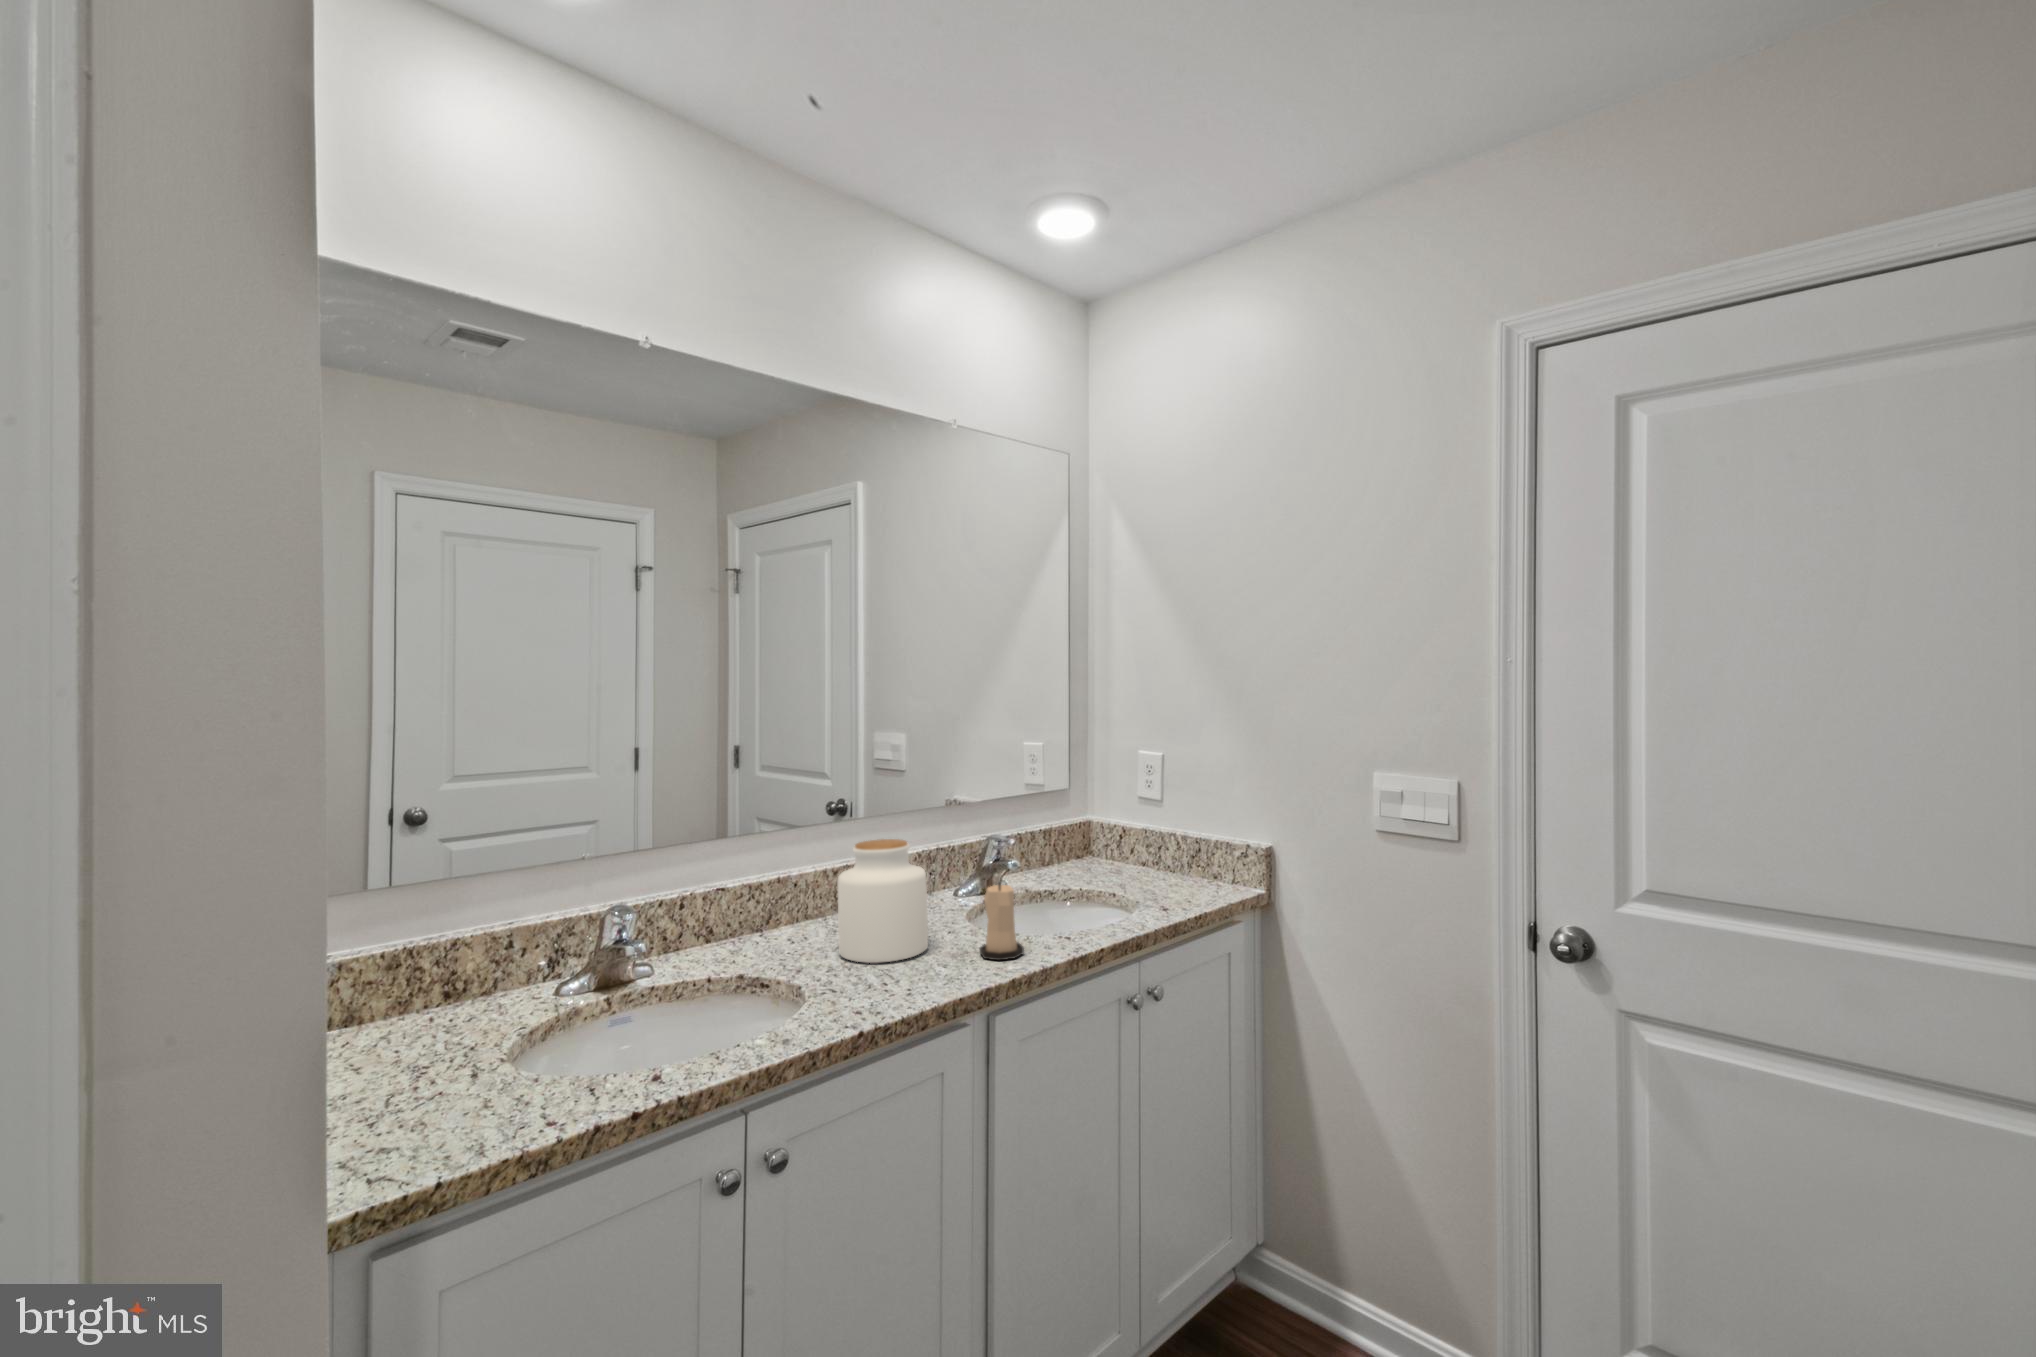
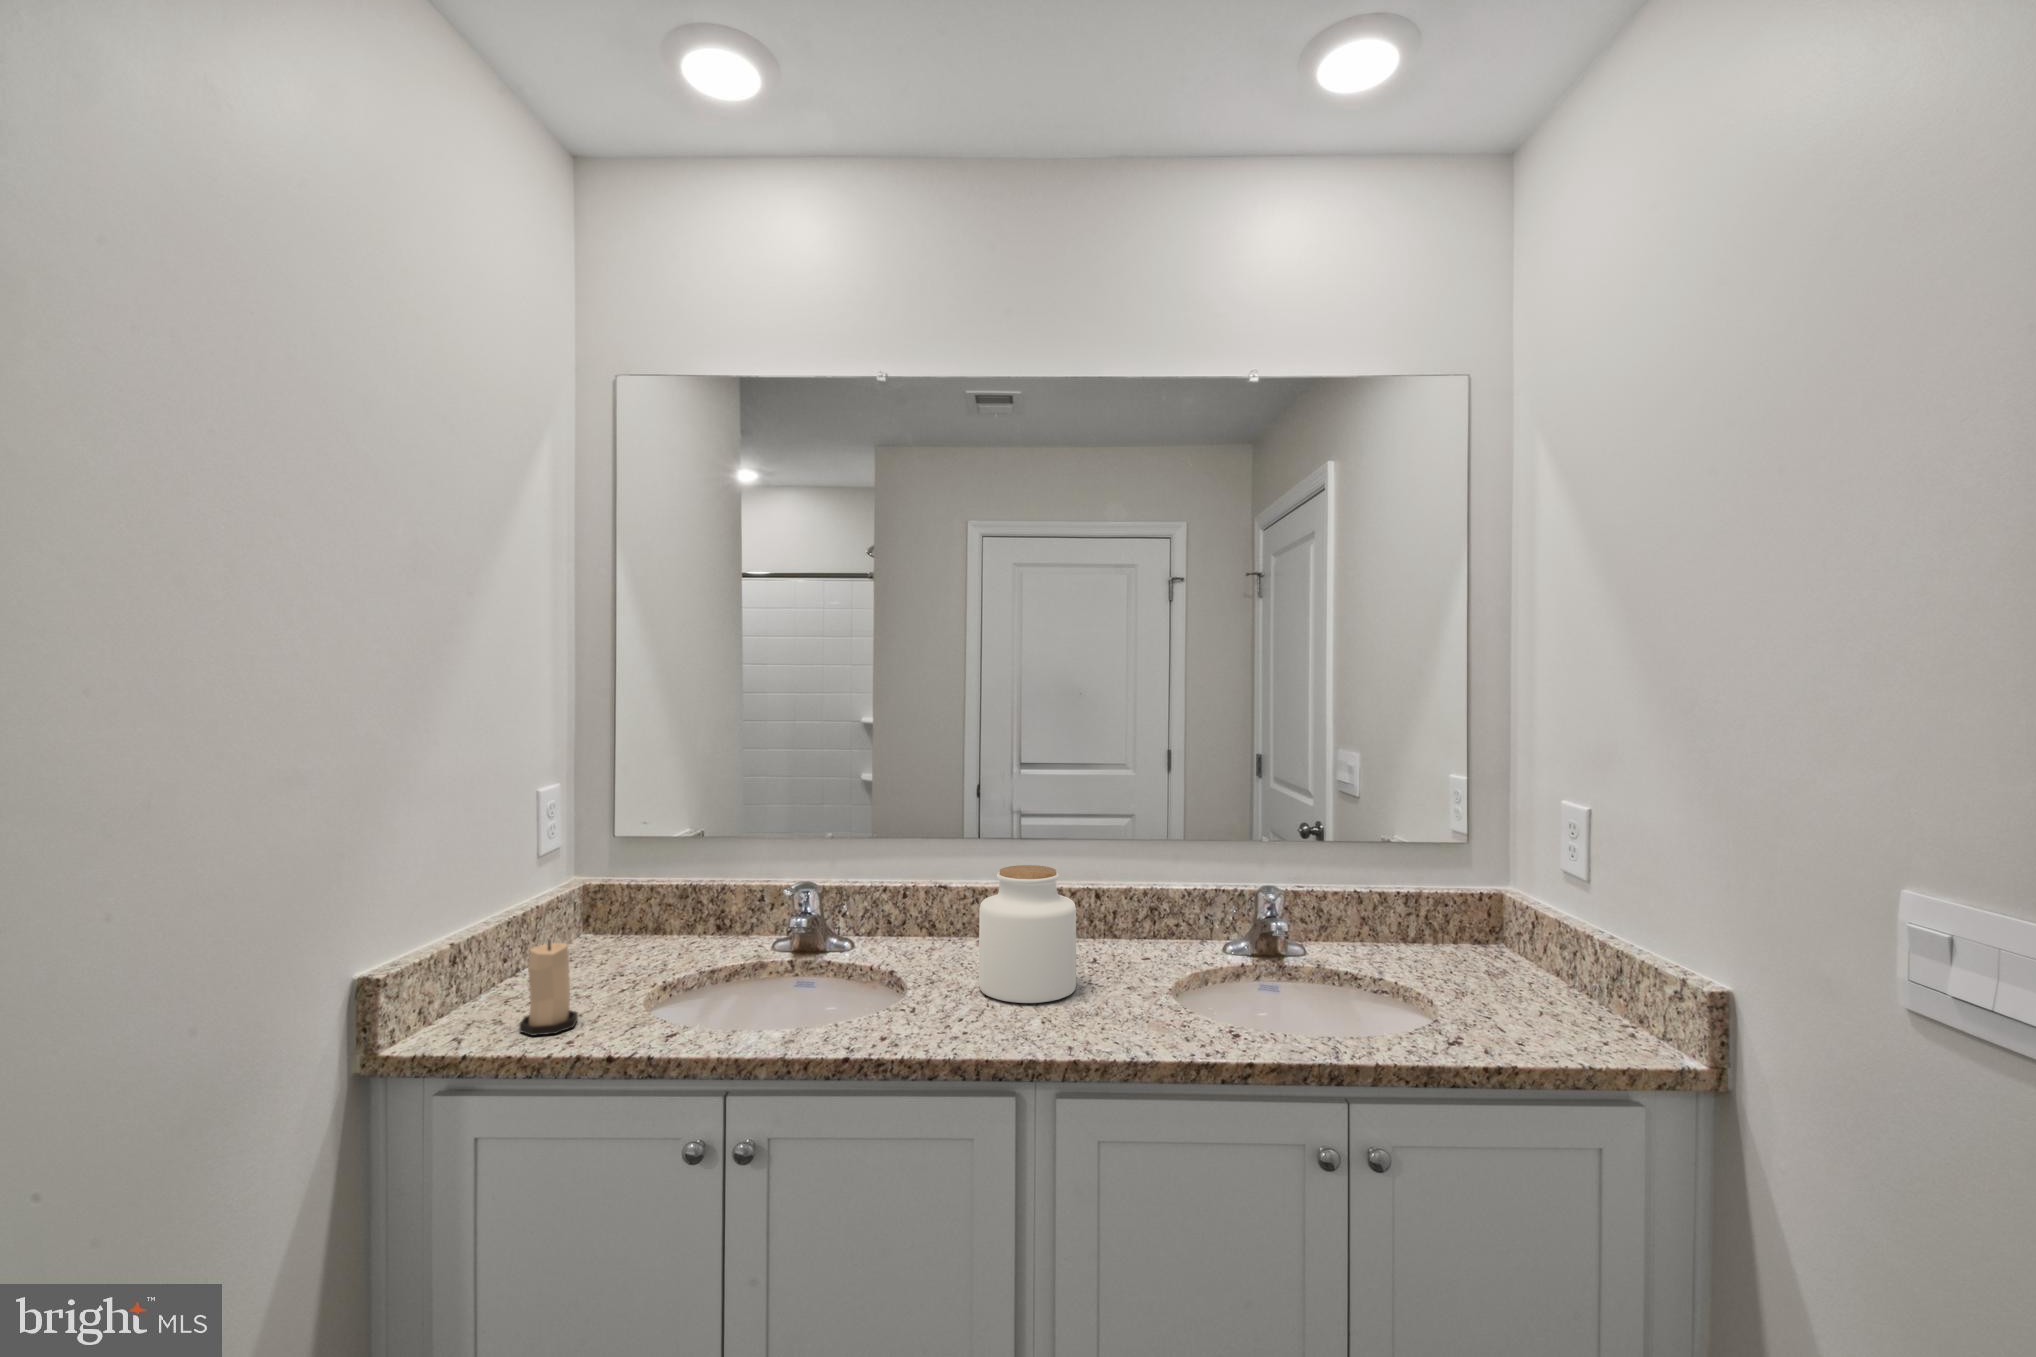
candle: present [980,882,1024,960] -> present [519,940,578,1036]

